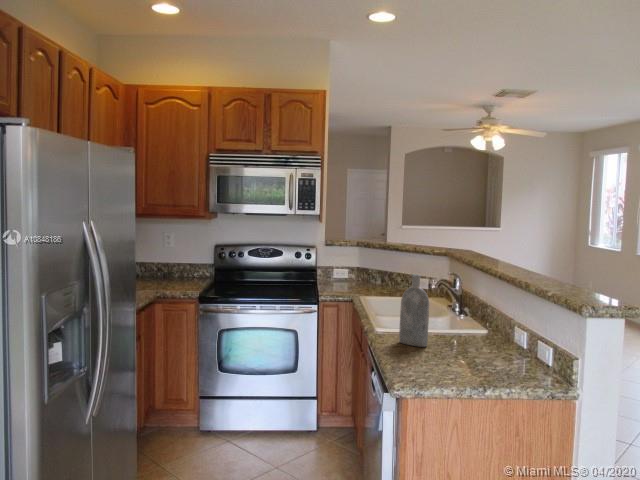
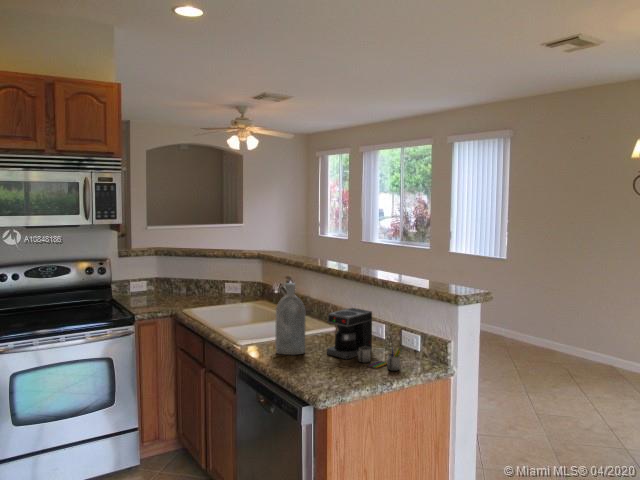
coffee maker: none [448,308,515,379] -> present [327,308,402,371]

